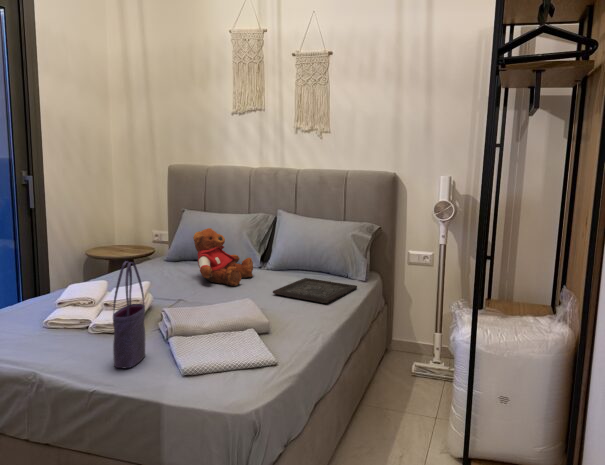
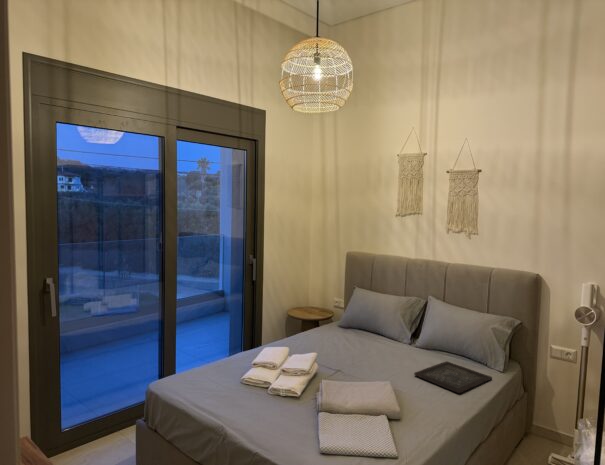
teddy bear: present [193,228,253,286] -> none [356,311,403,362]
tote bag: present [113,261,145,368] -> none [273,353,300,437]

